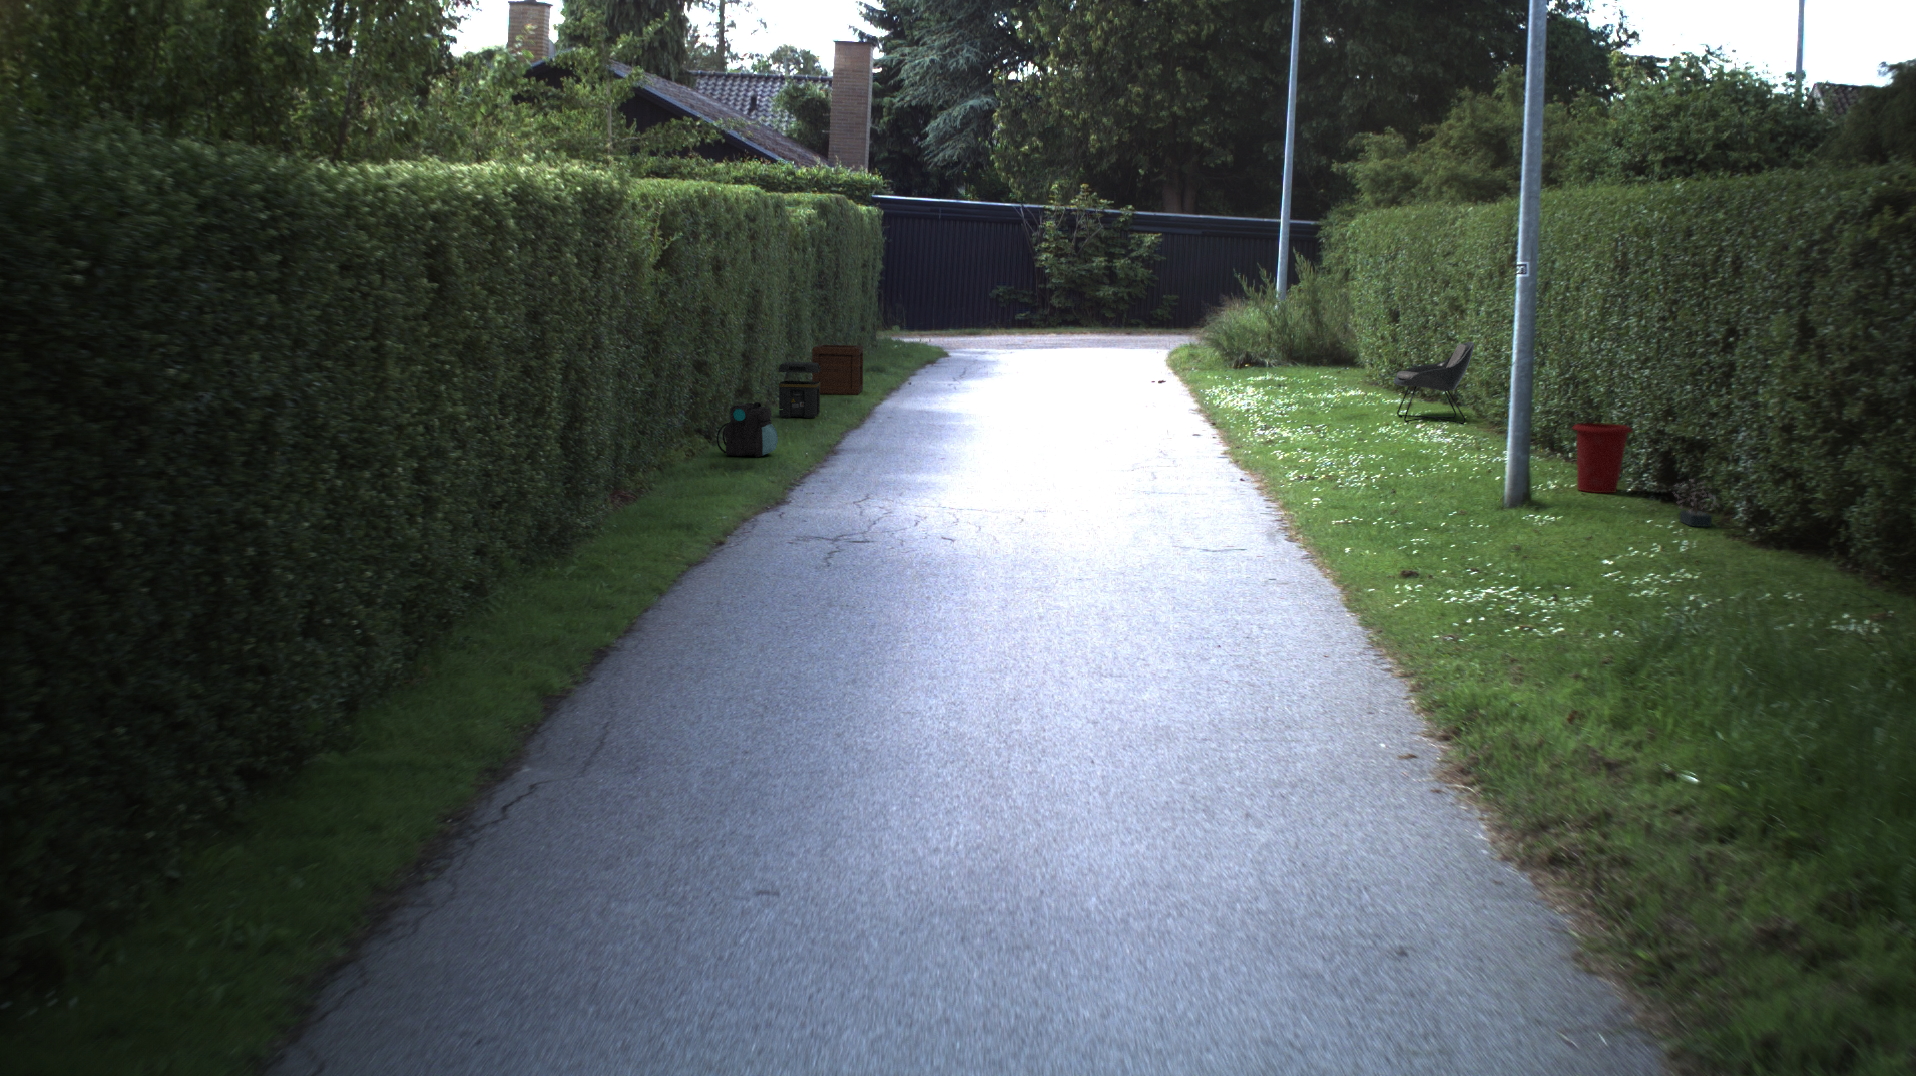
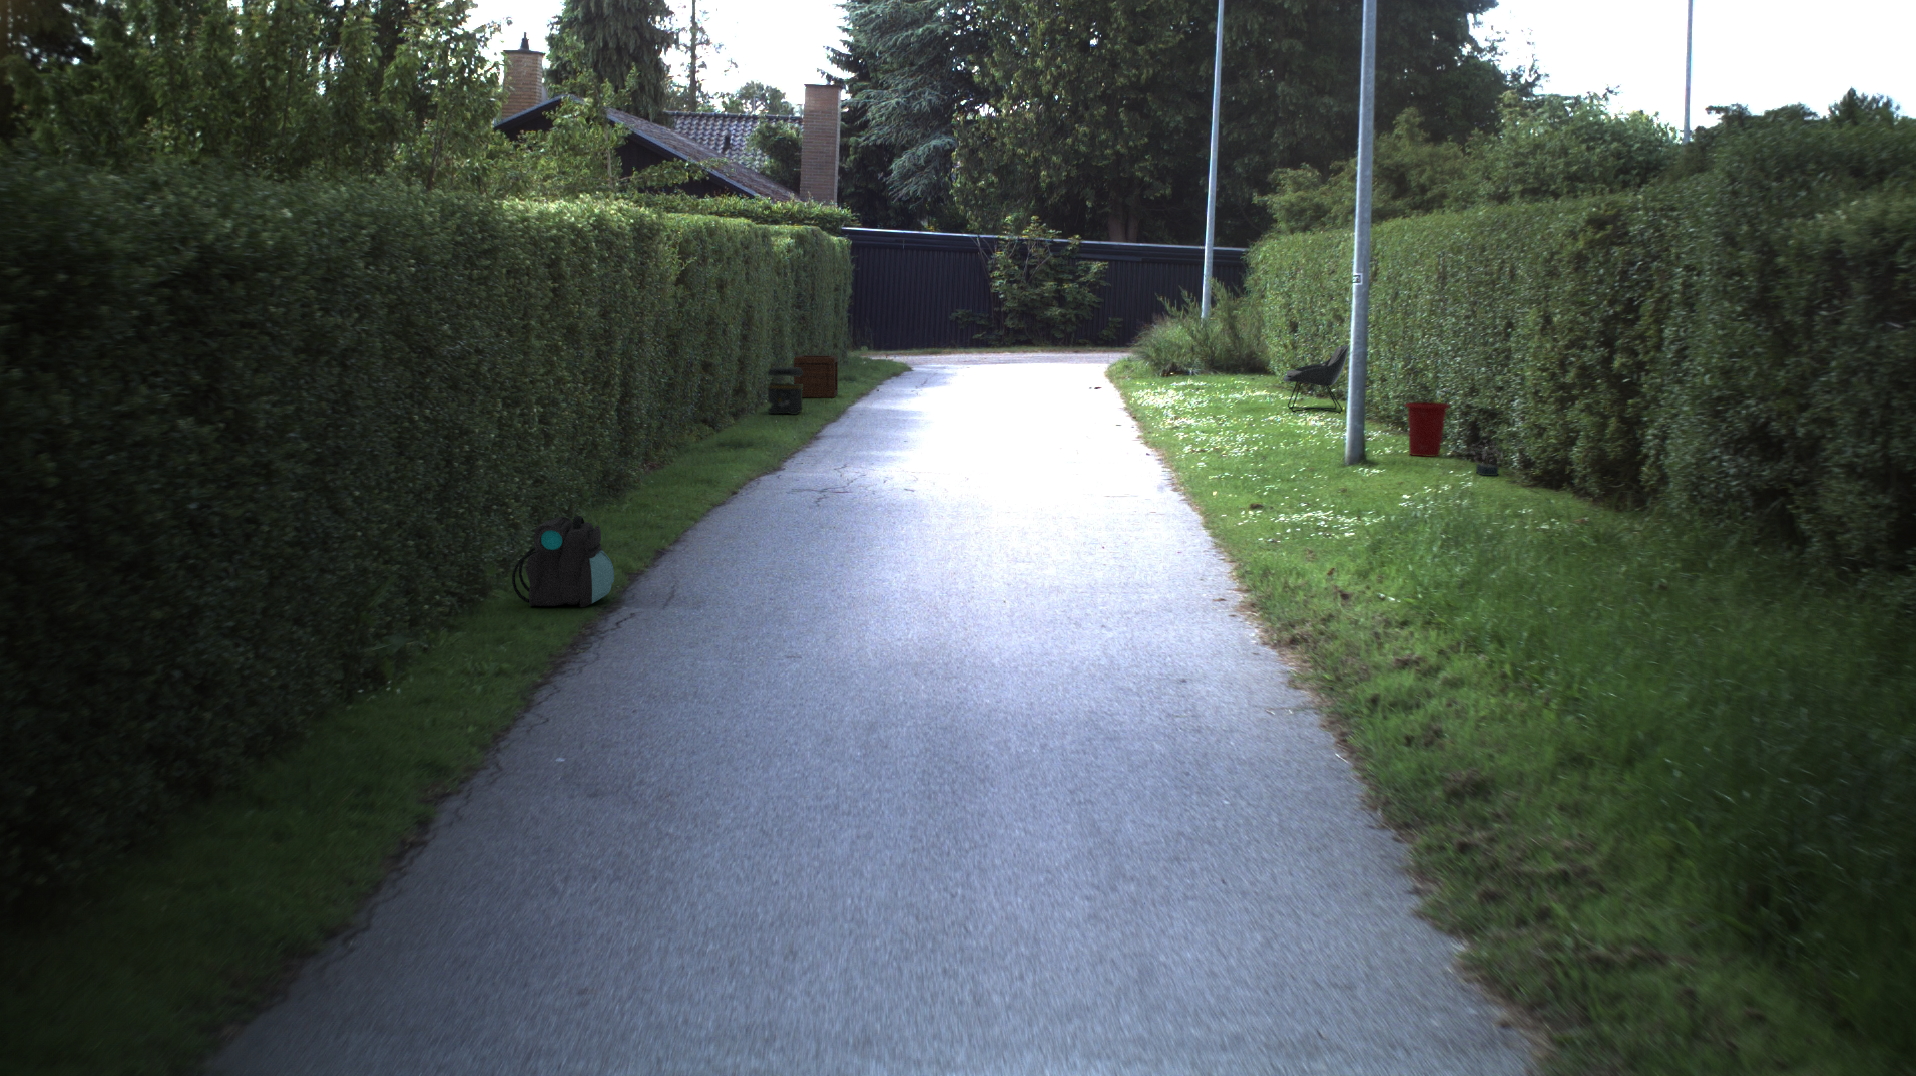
backpack: present [717,402,778,457] -> present [512,516,614,607]

